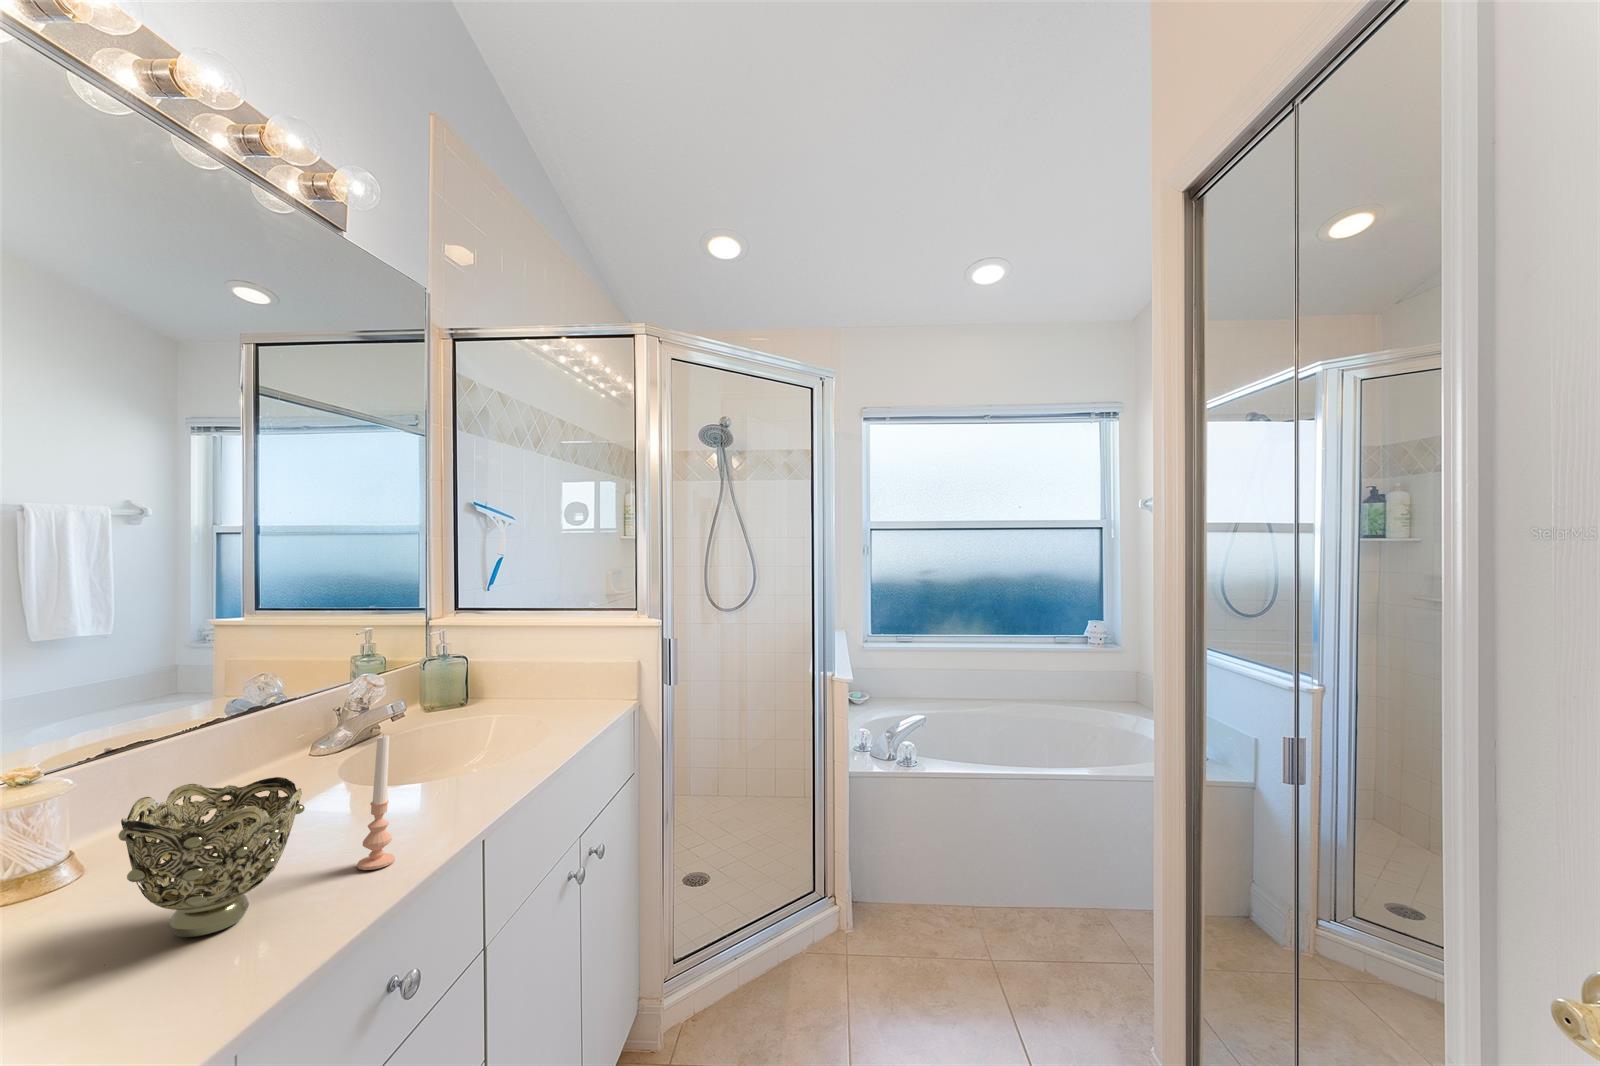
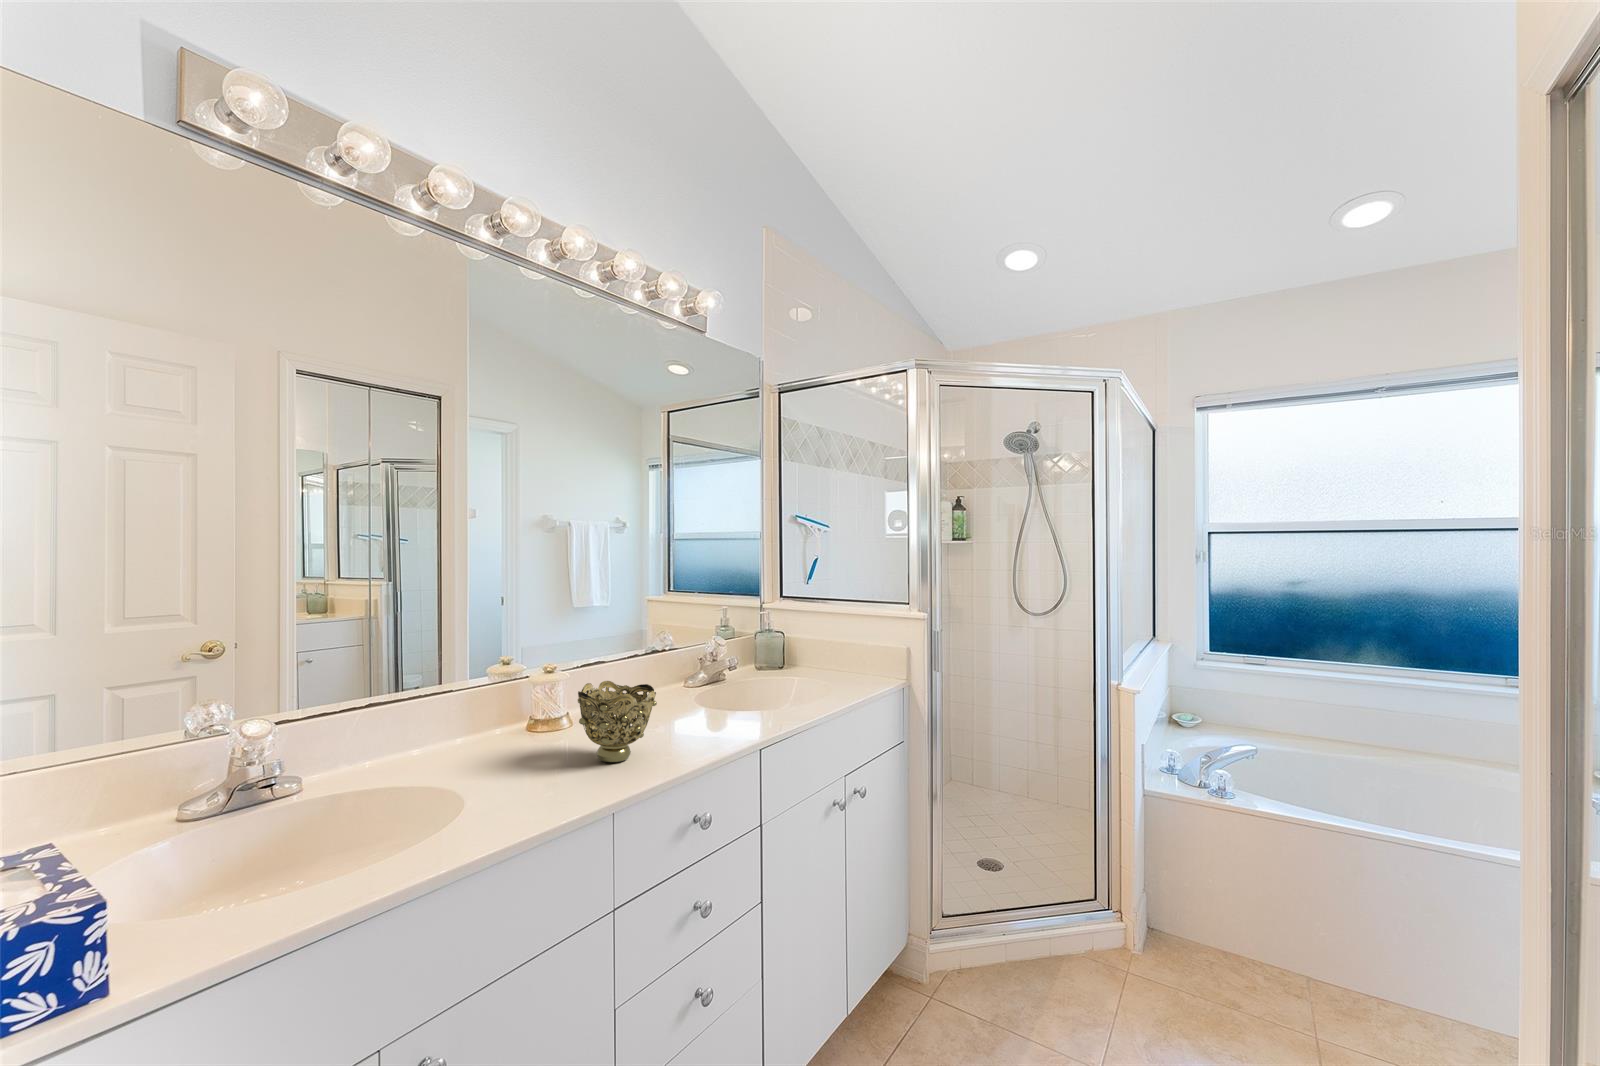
candle: present [357,734,395,870] -> none [686,668,706,751]

